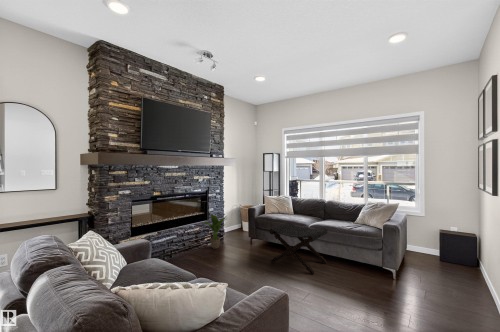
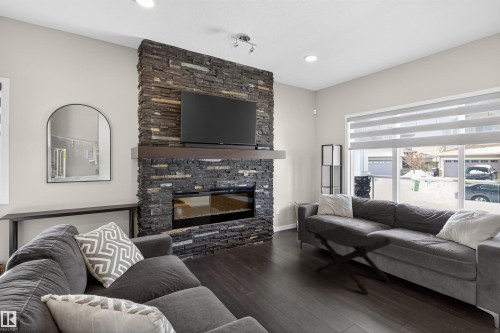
potted plant: present [205,214,225,249] -> none [245,211,274,247]

